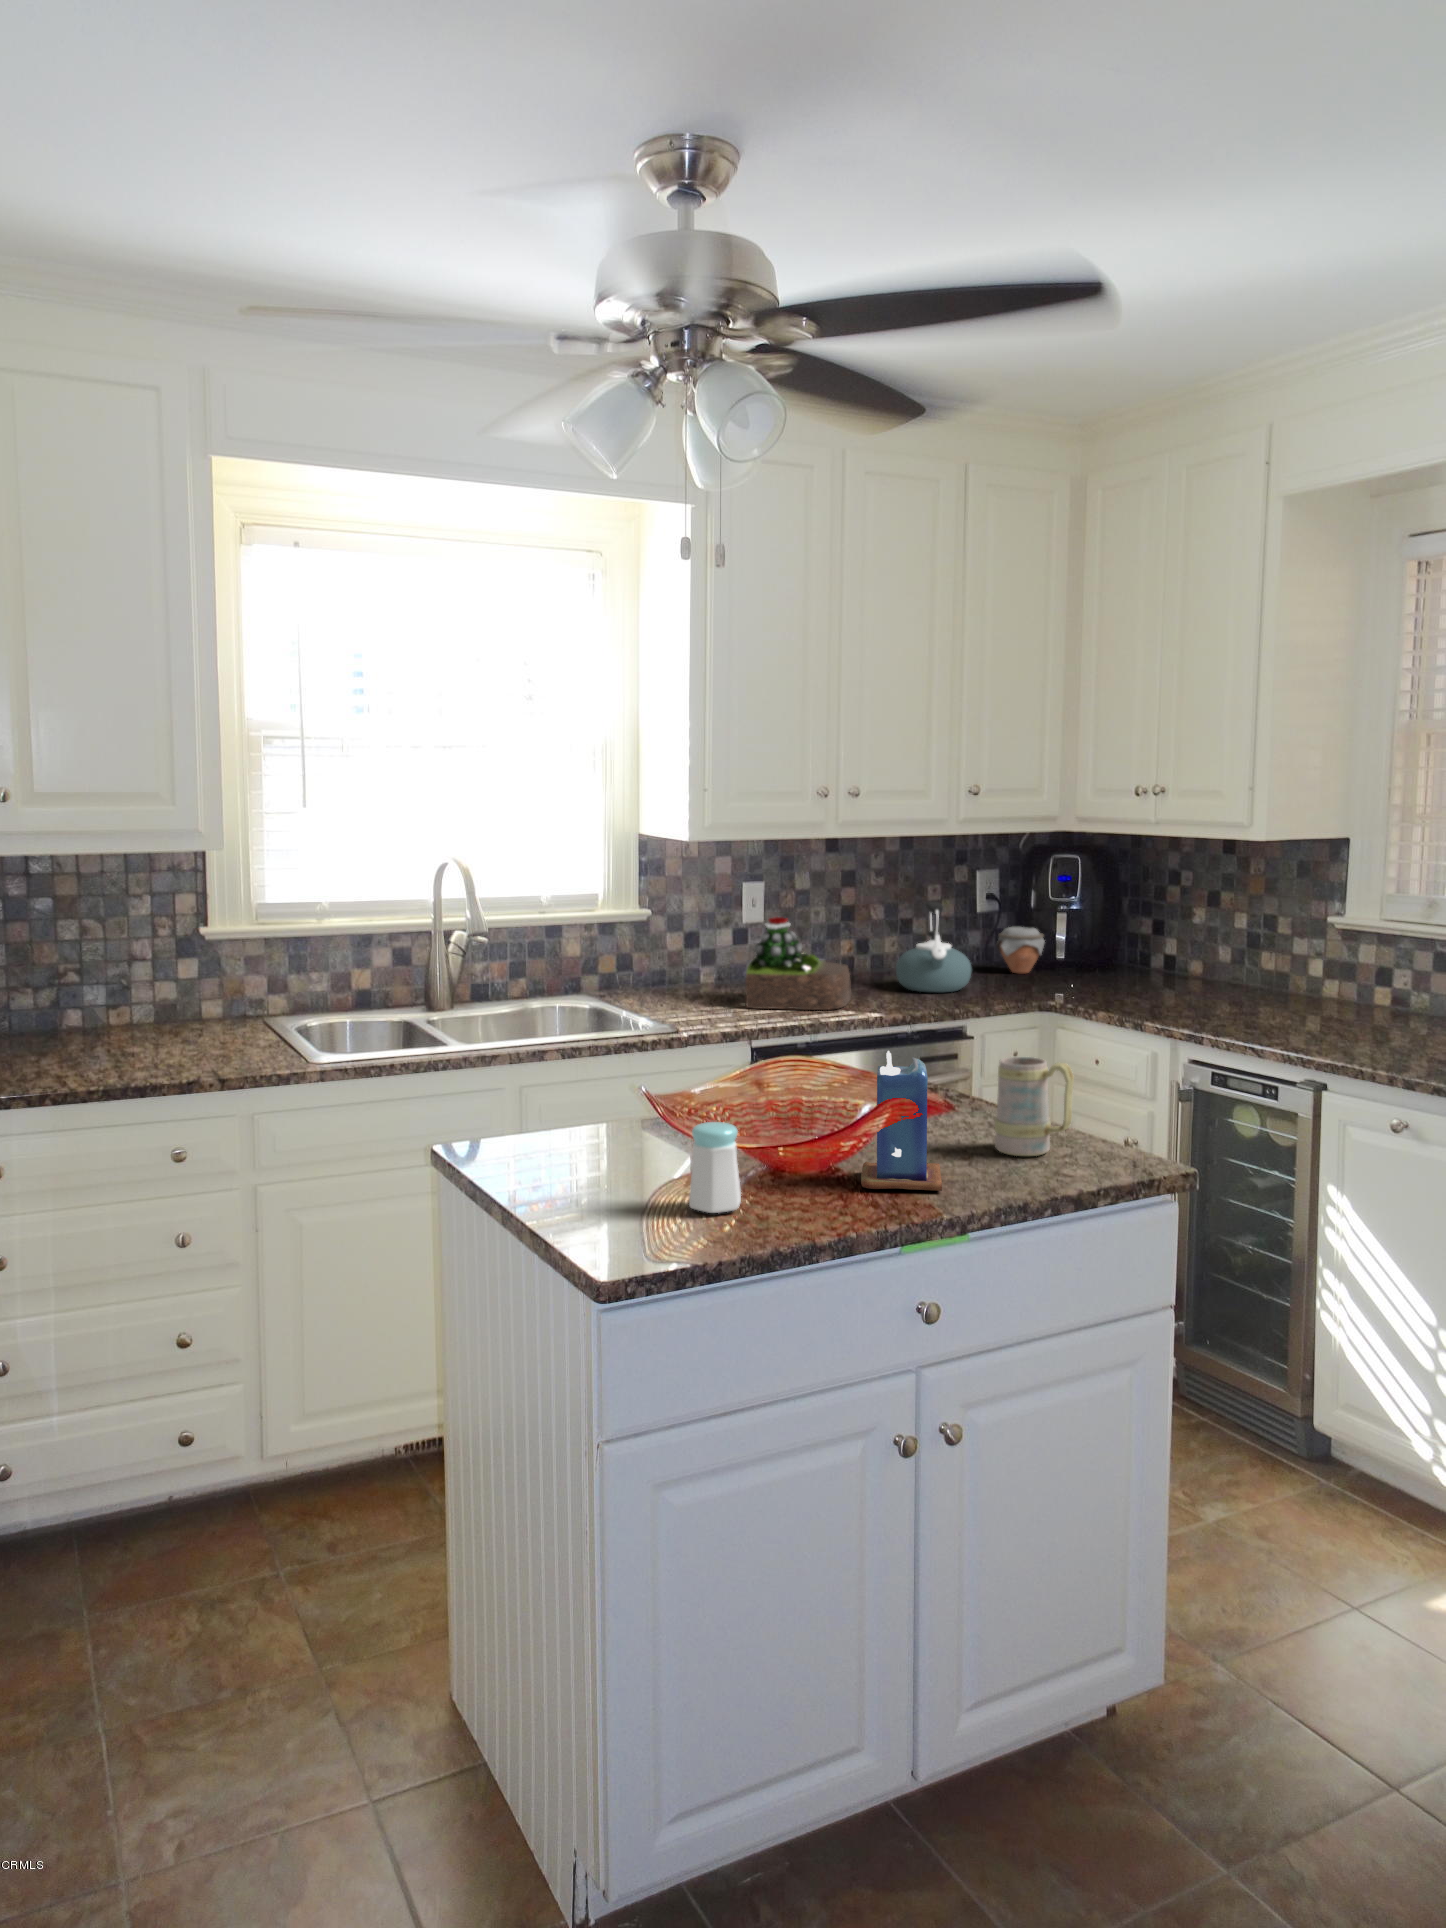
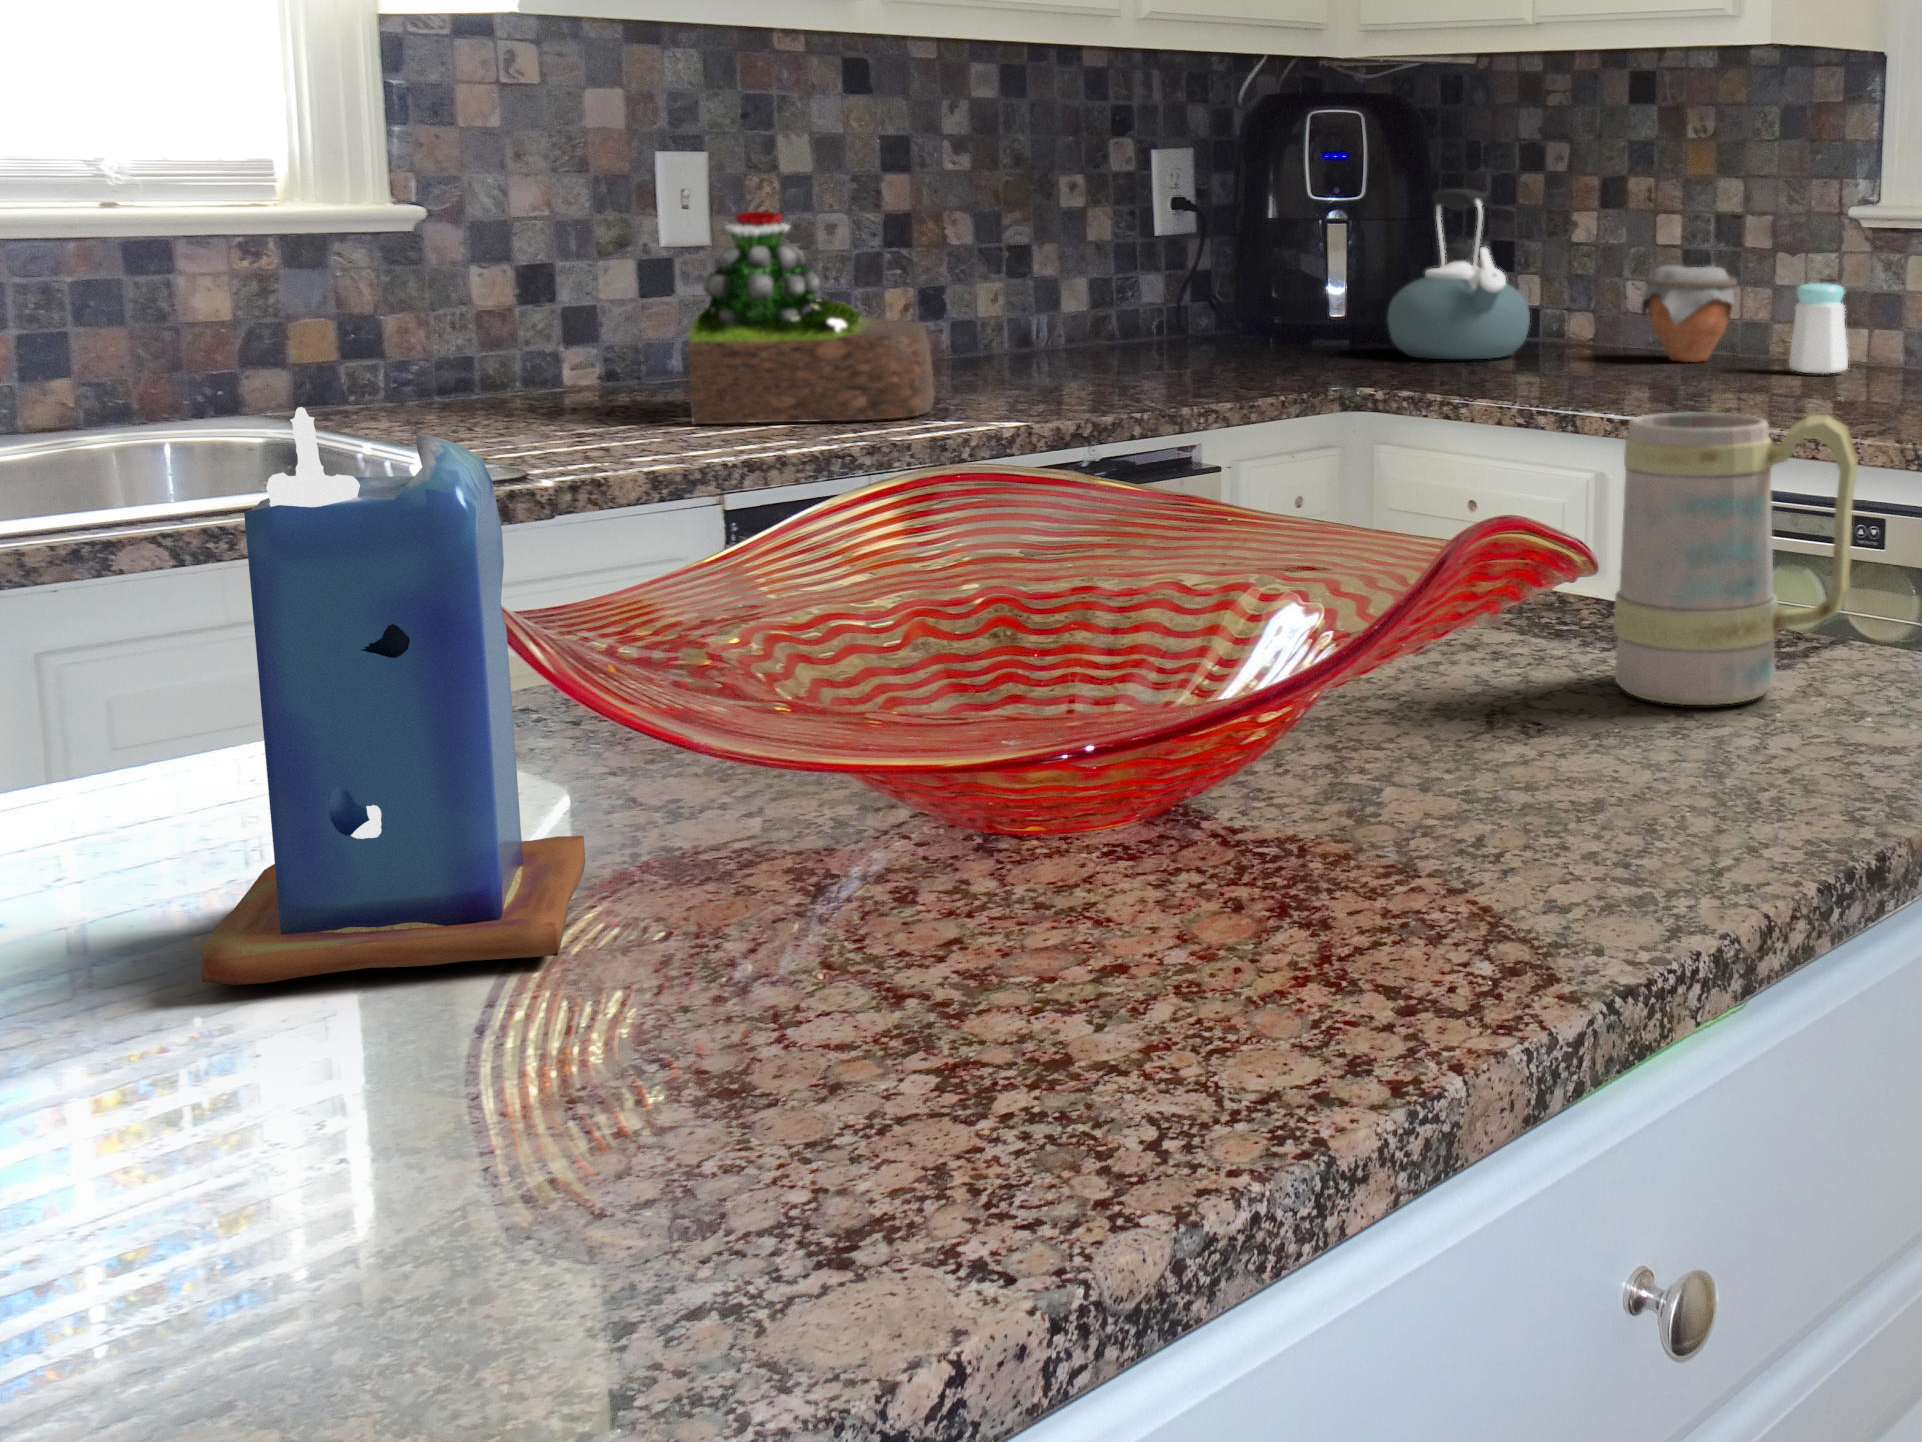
kettle: present [896,902,971,992] -> present [1388,189,1530,360]
jar: present [996,927,1045,973] -> present [1641,266,1737,362]
candle: present [861,1051,942,1191] -> present [202,407,585,985]
salt shaker: present [689,1122,741,1213] -> present [1789,283,1848,374]

